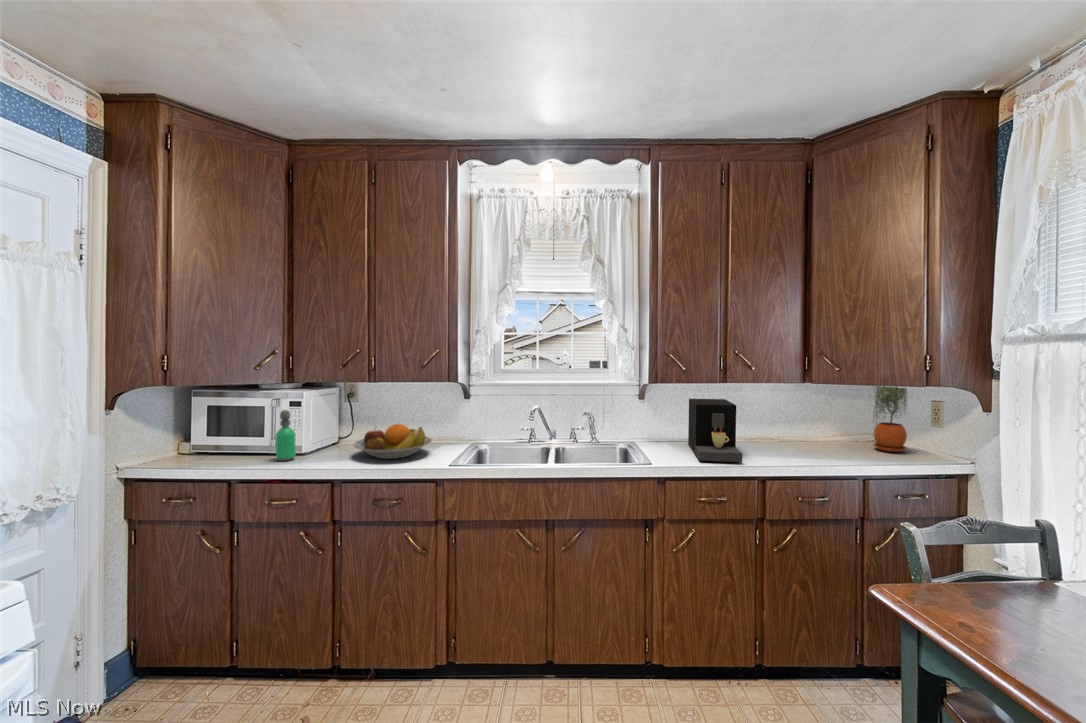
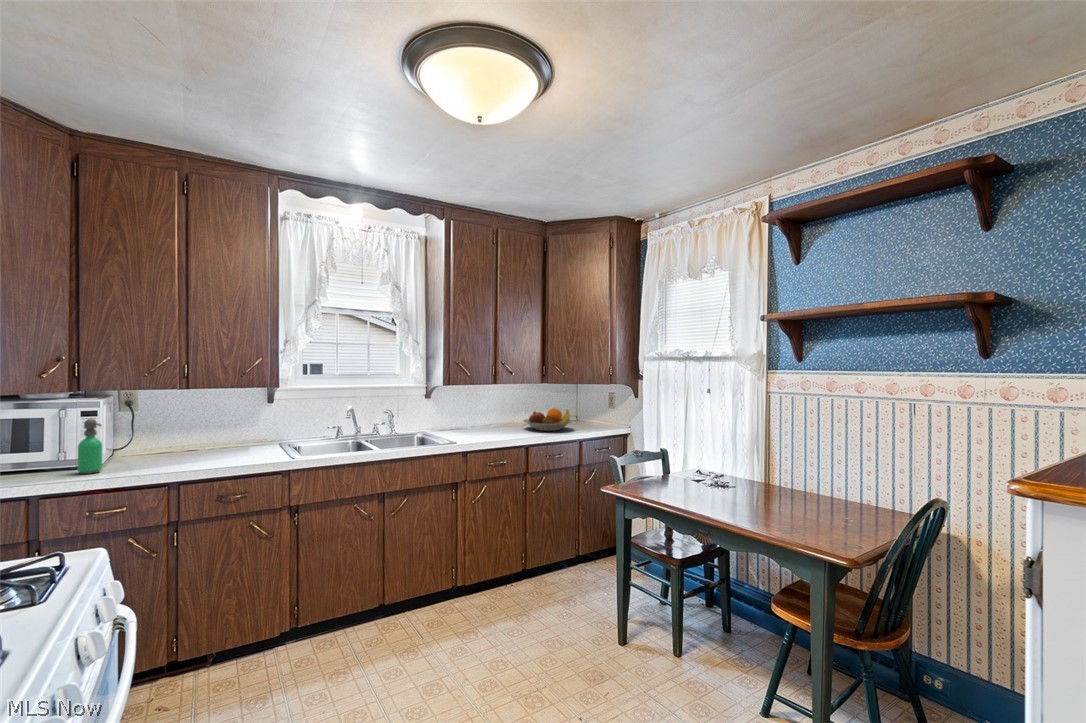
potted plant: present [873,384,907,452] -> none [578,379,597,426]
coffee maker: present [688,399,742,462] -> none [468,396,513,438]
fruit bowl: present [354,424,432,459] -> present [524,408,572,431]

